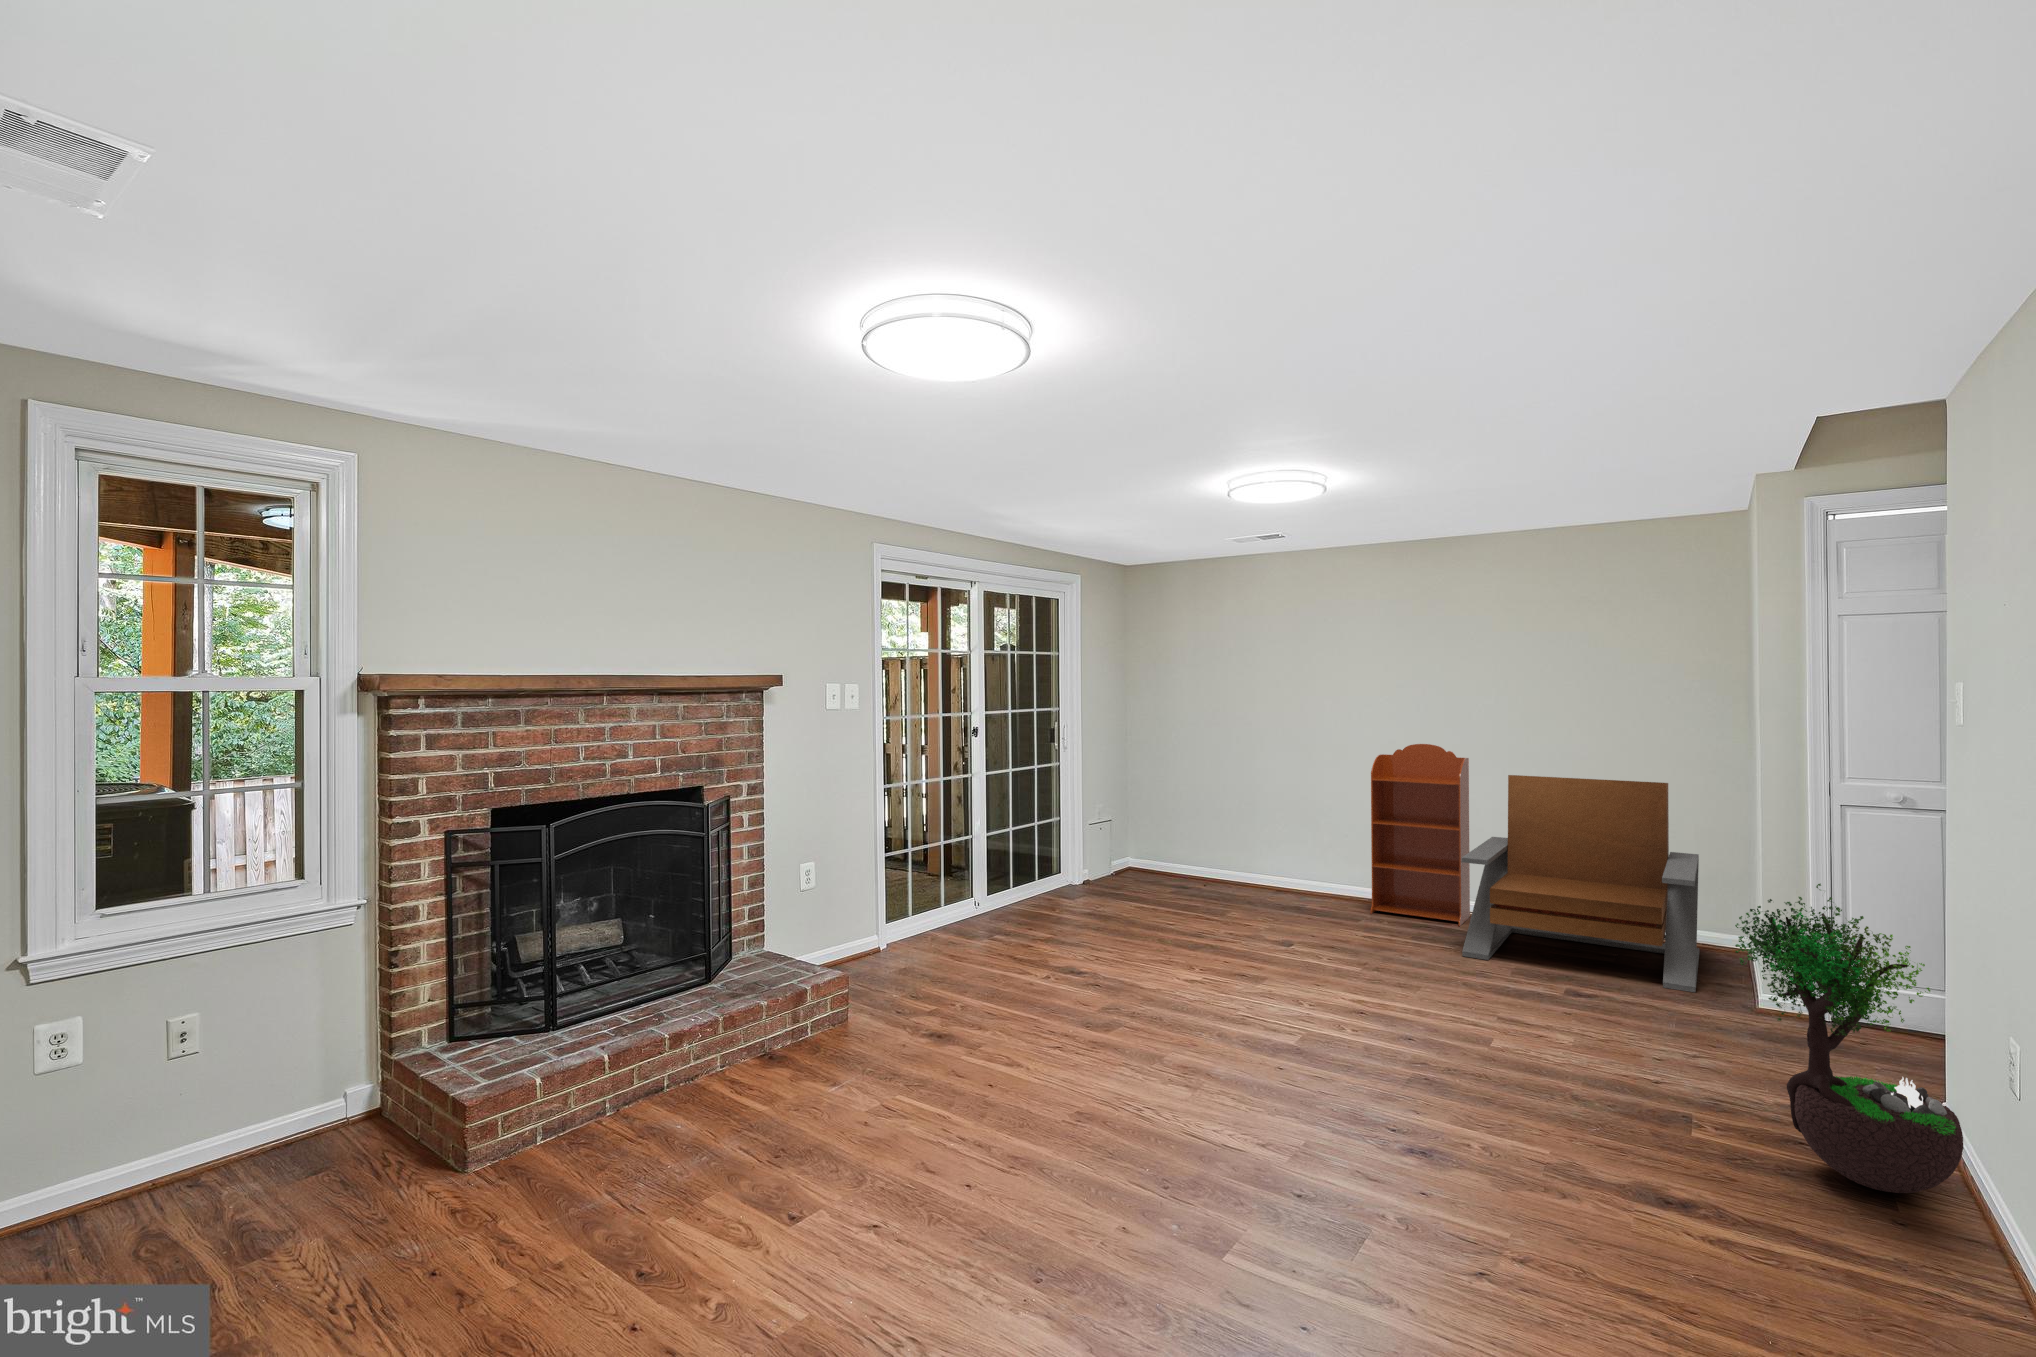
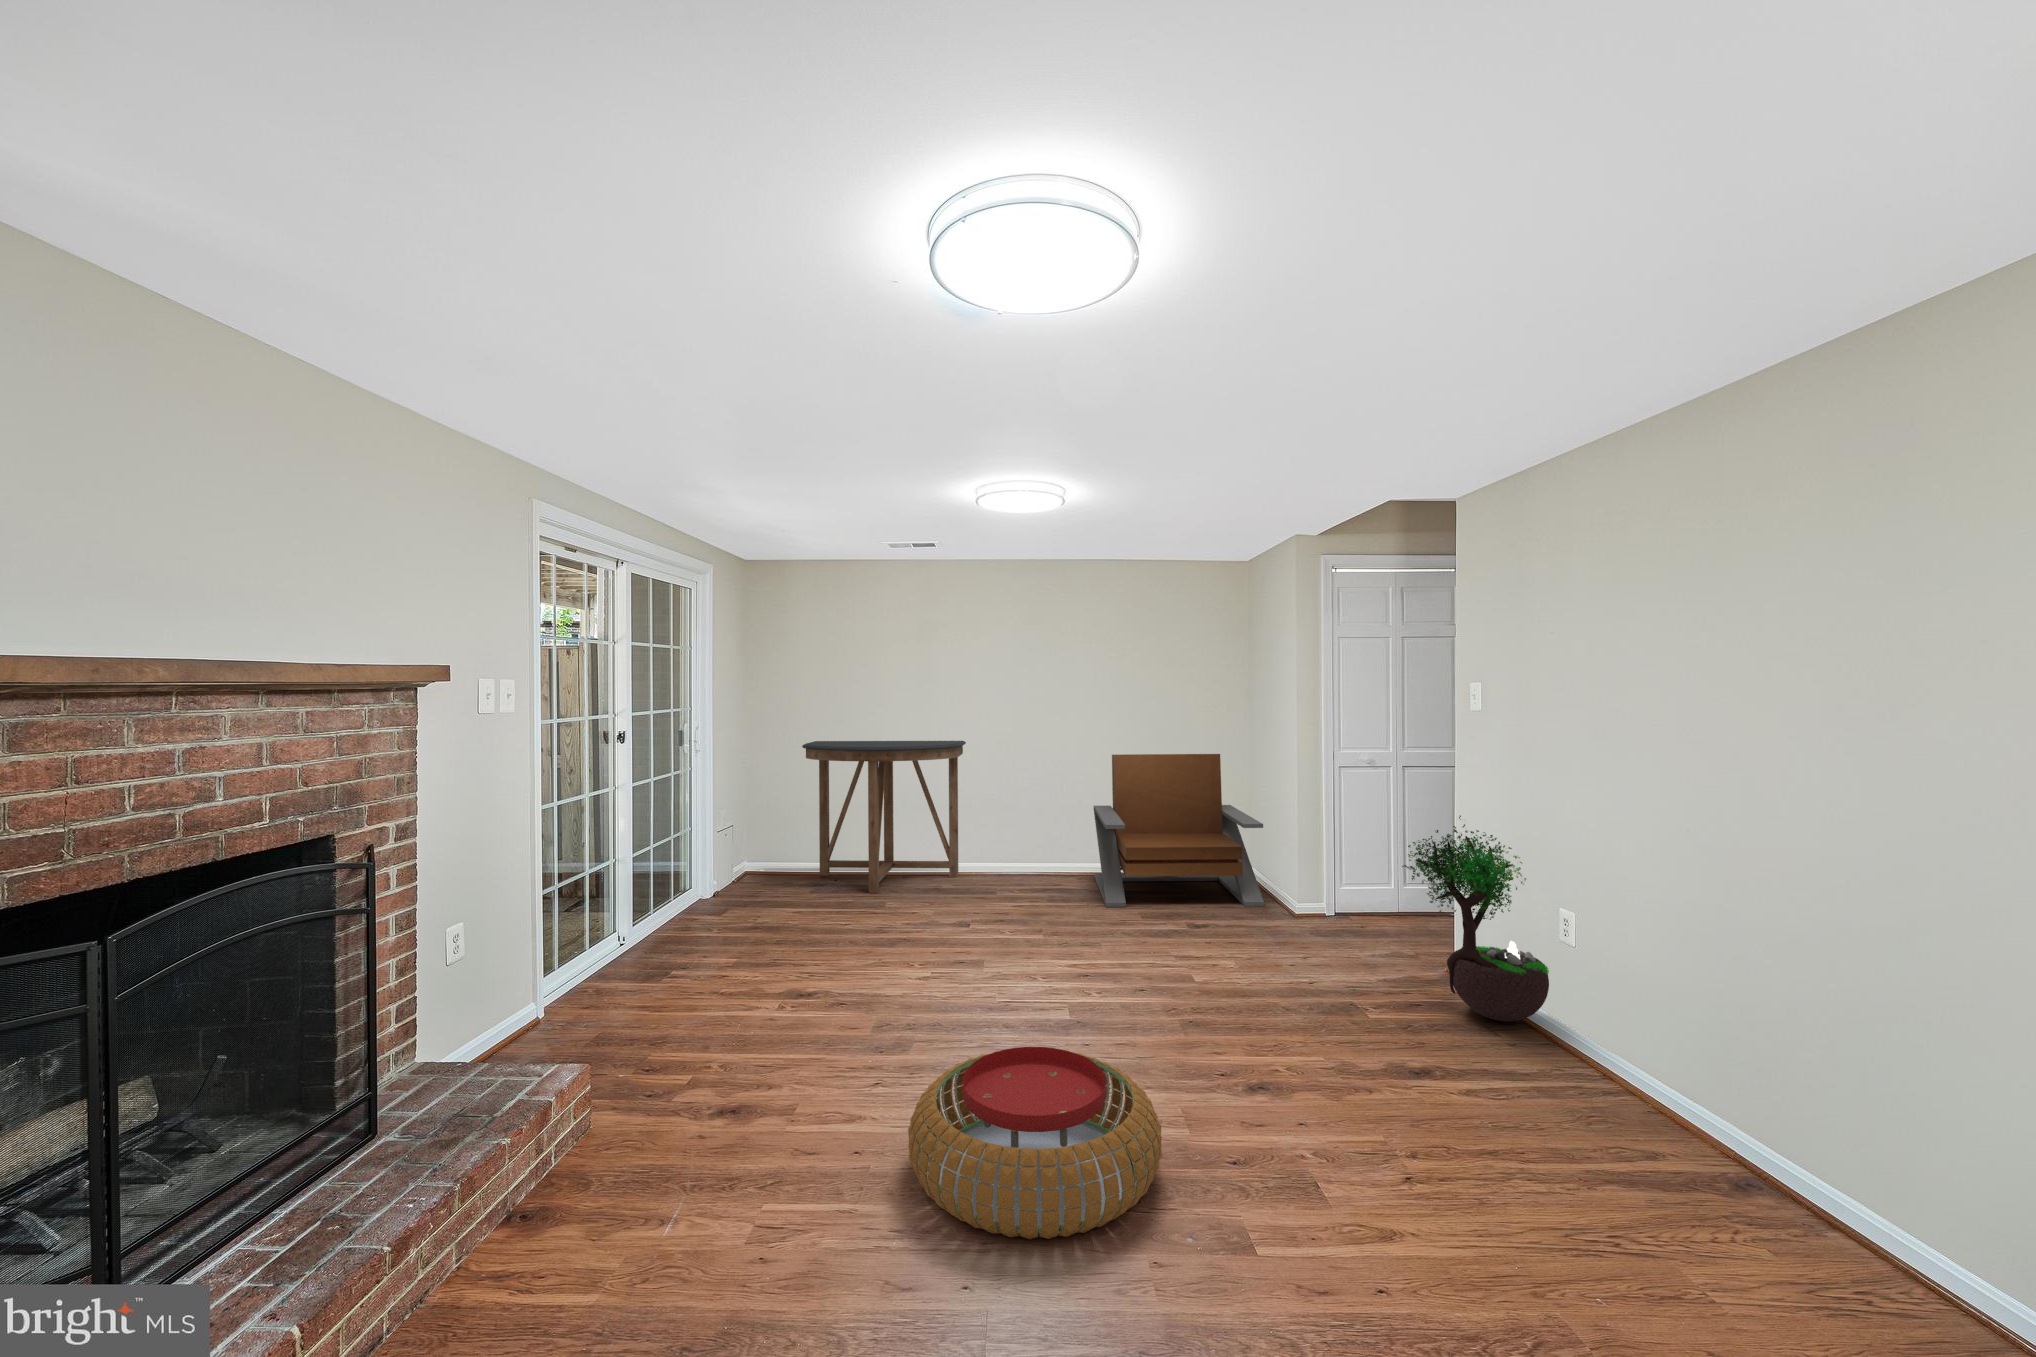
console table: none [1163,743,1338,903] -> present [802,741,966,893]
bookcase: present [1370,744,1470,926] -> none [1002,733,1076,883]
pouf: none [983,1029,1213,1183] -> present [908,1047,1162,1239]

